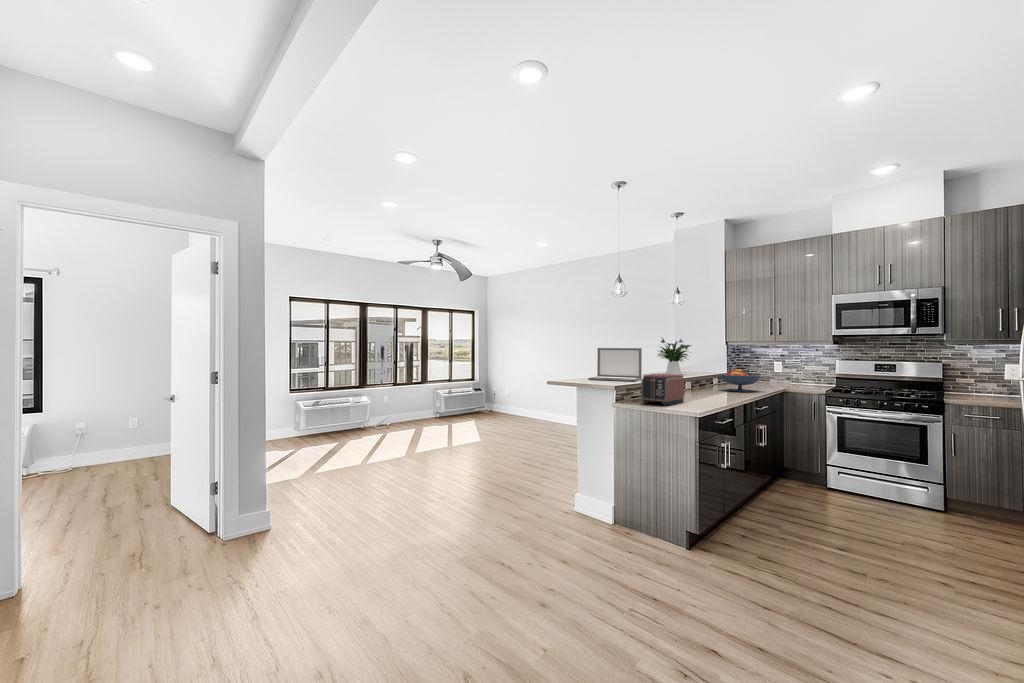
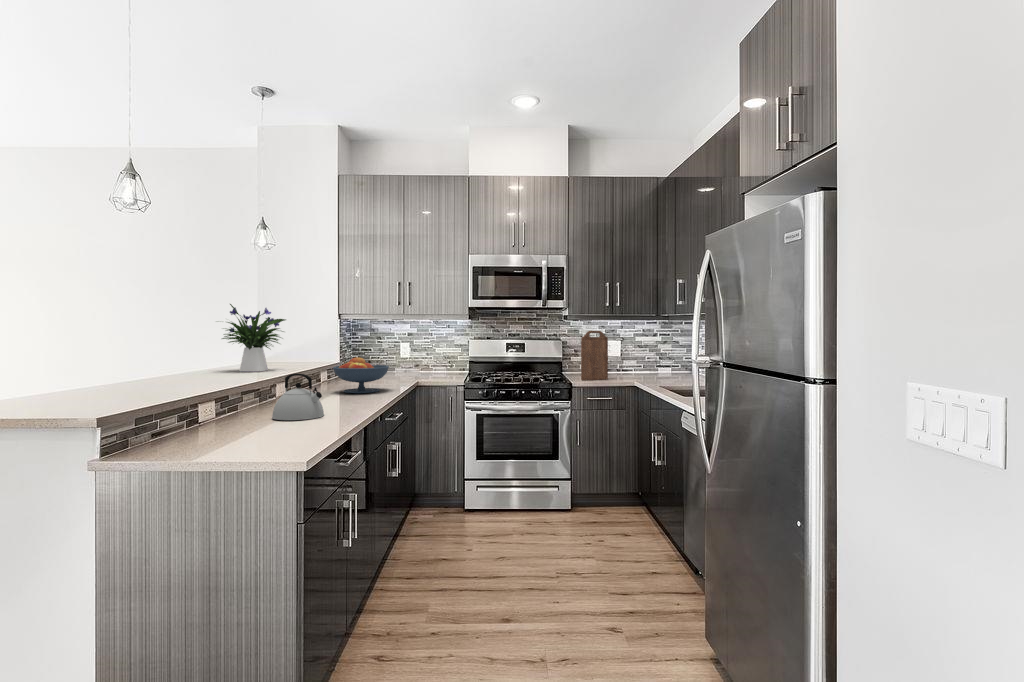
laptop: present [588,348,642,381] -> none [36,324,184,401]
cutting board: none [959,354,999,400] -> present [581,331,608,380]
toaster: present [641,374,684,405] -> none [174,377,272,447]
kettle: none [684,375,713,400] -> present [272,373,324,420]

